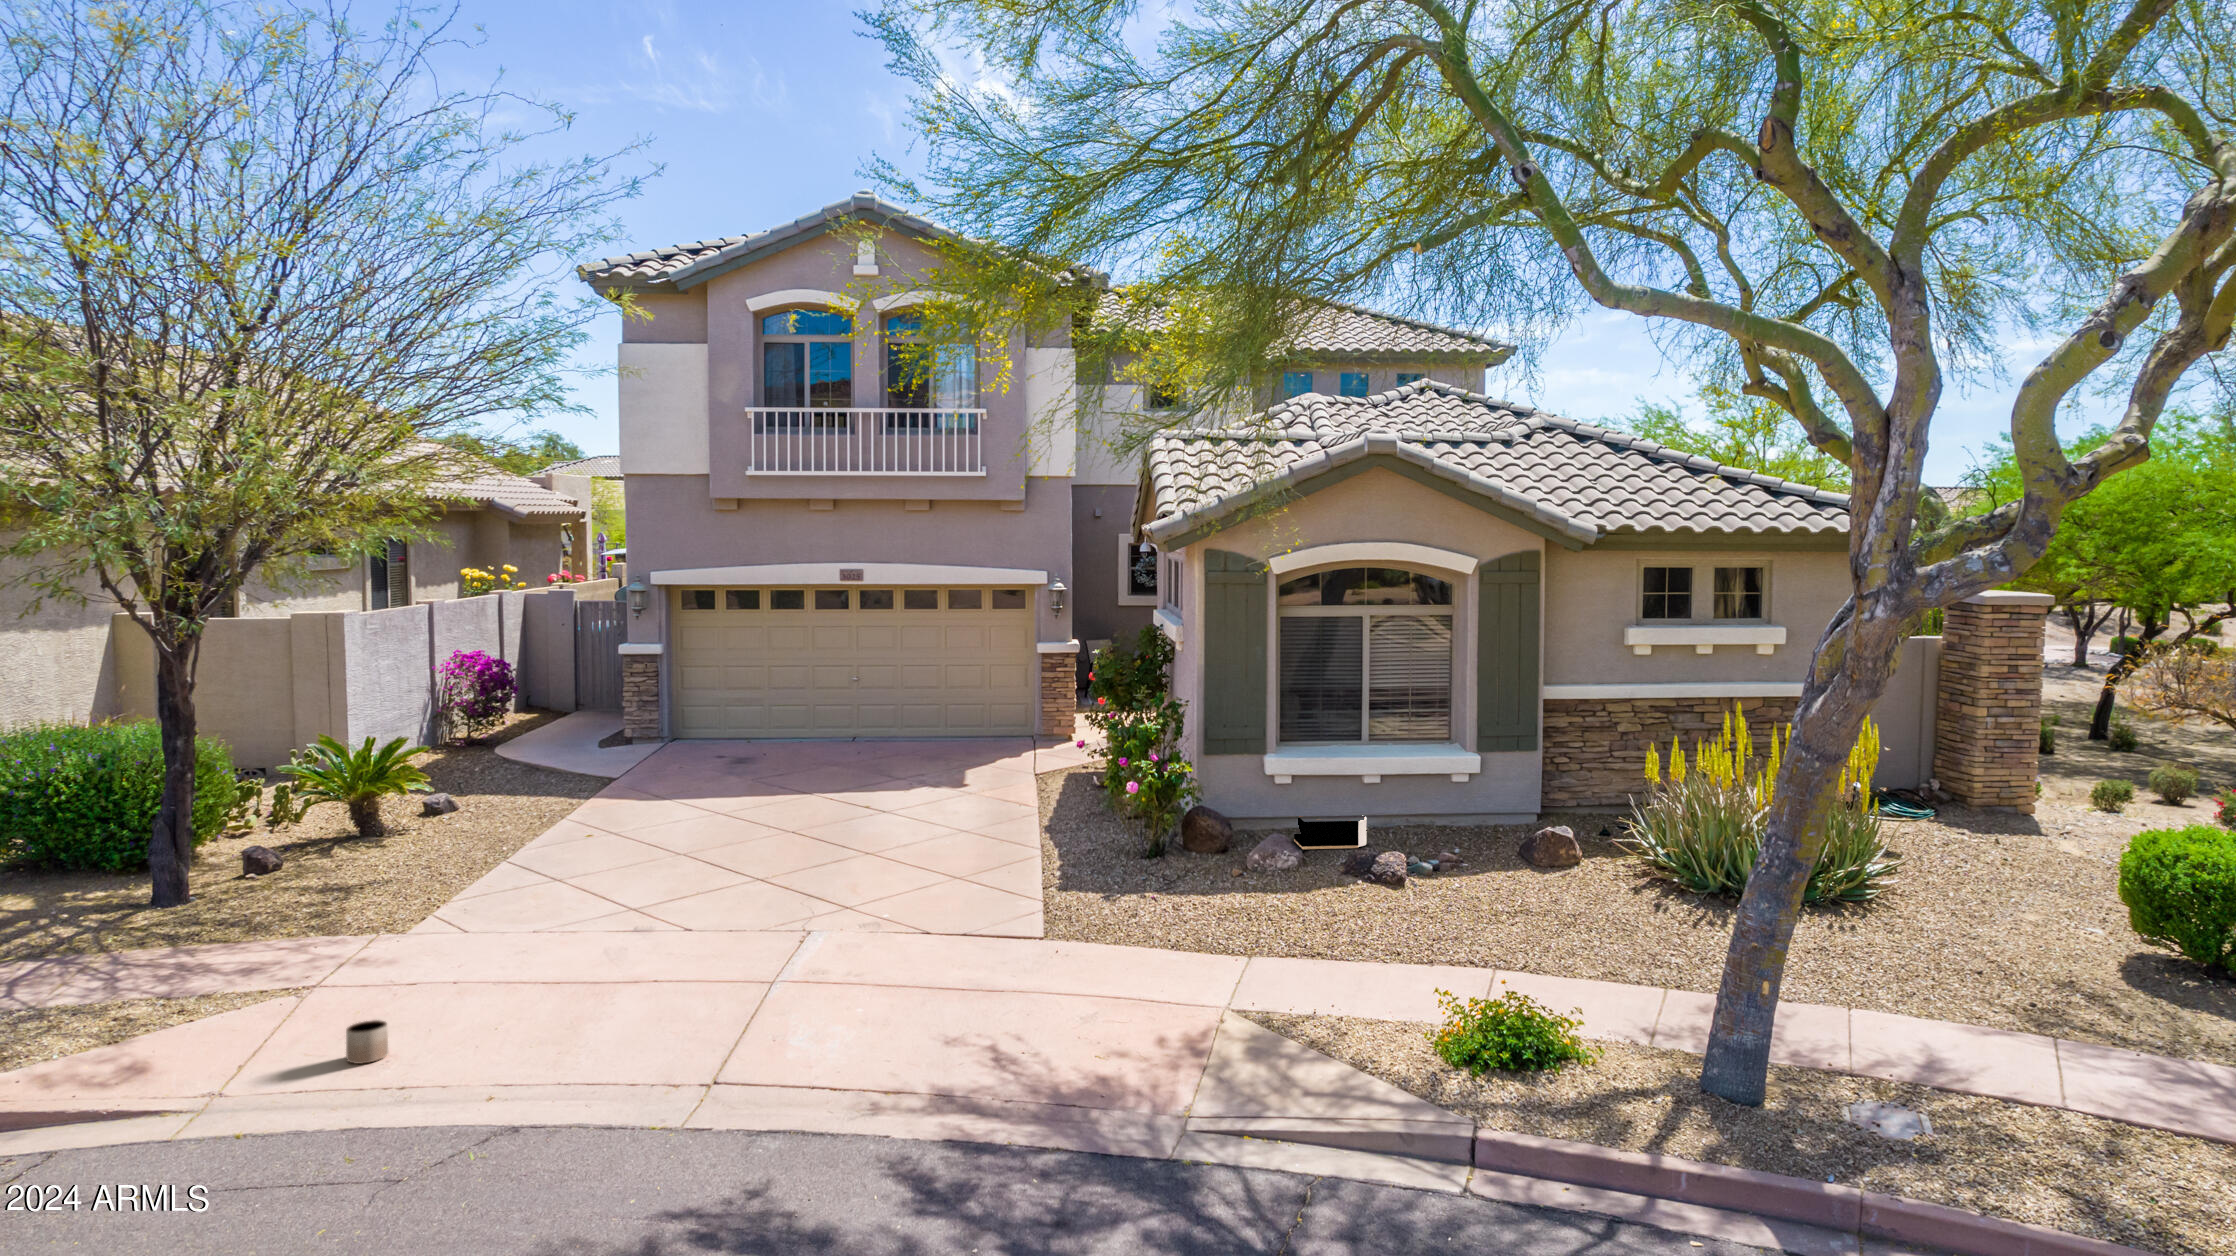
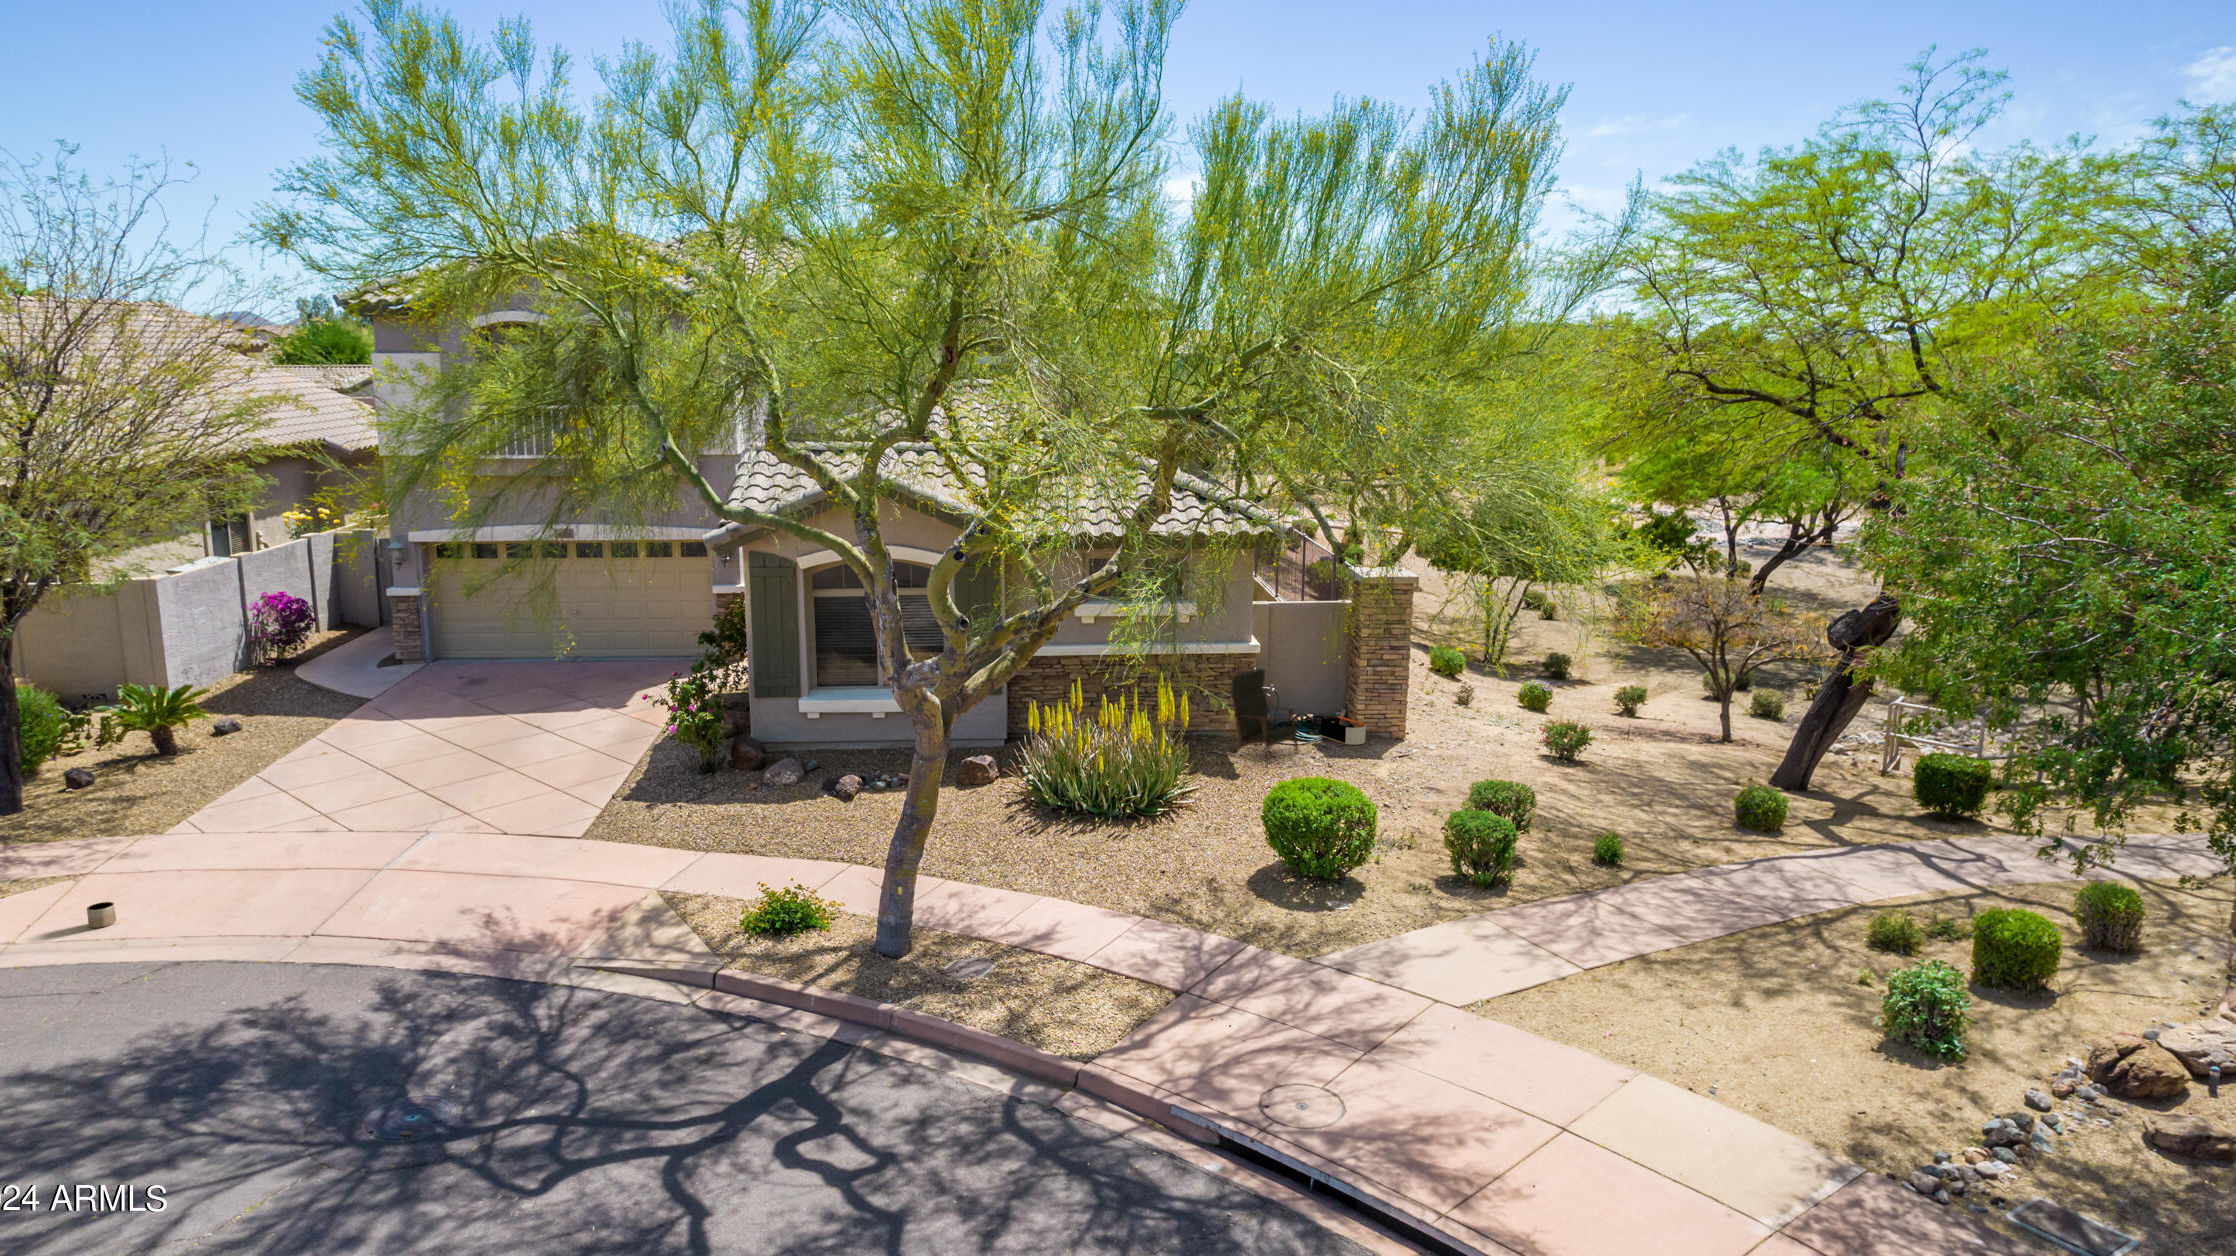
lounge chair: none [1868,713,1977,846] -> present [1229,669,1298,763]
storage bin: present [1294,815,1367,849] -> present [1321,716,1366,745]

